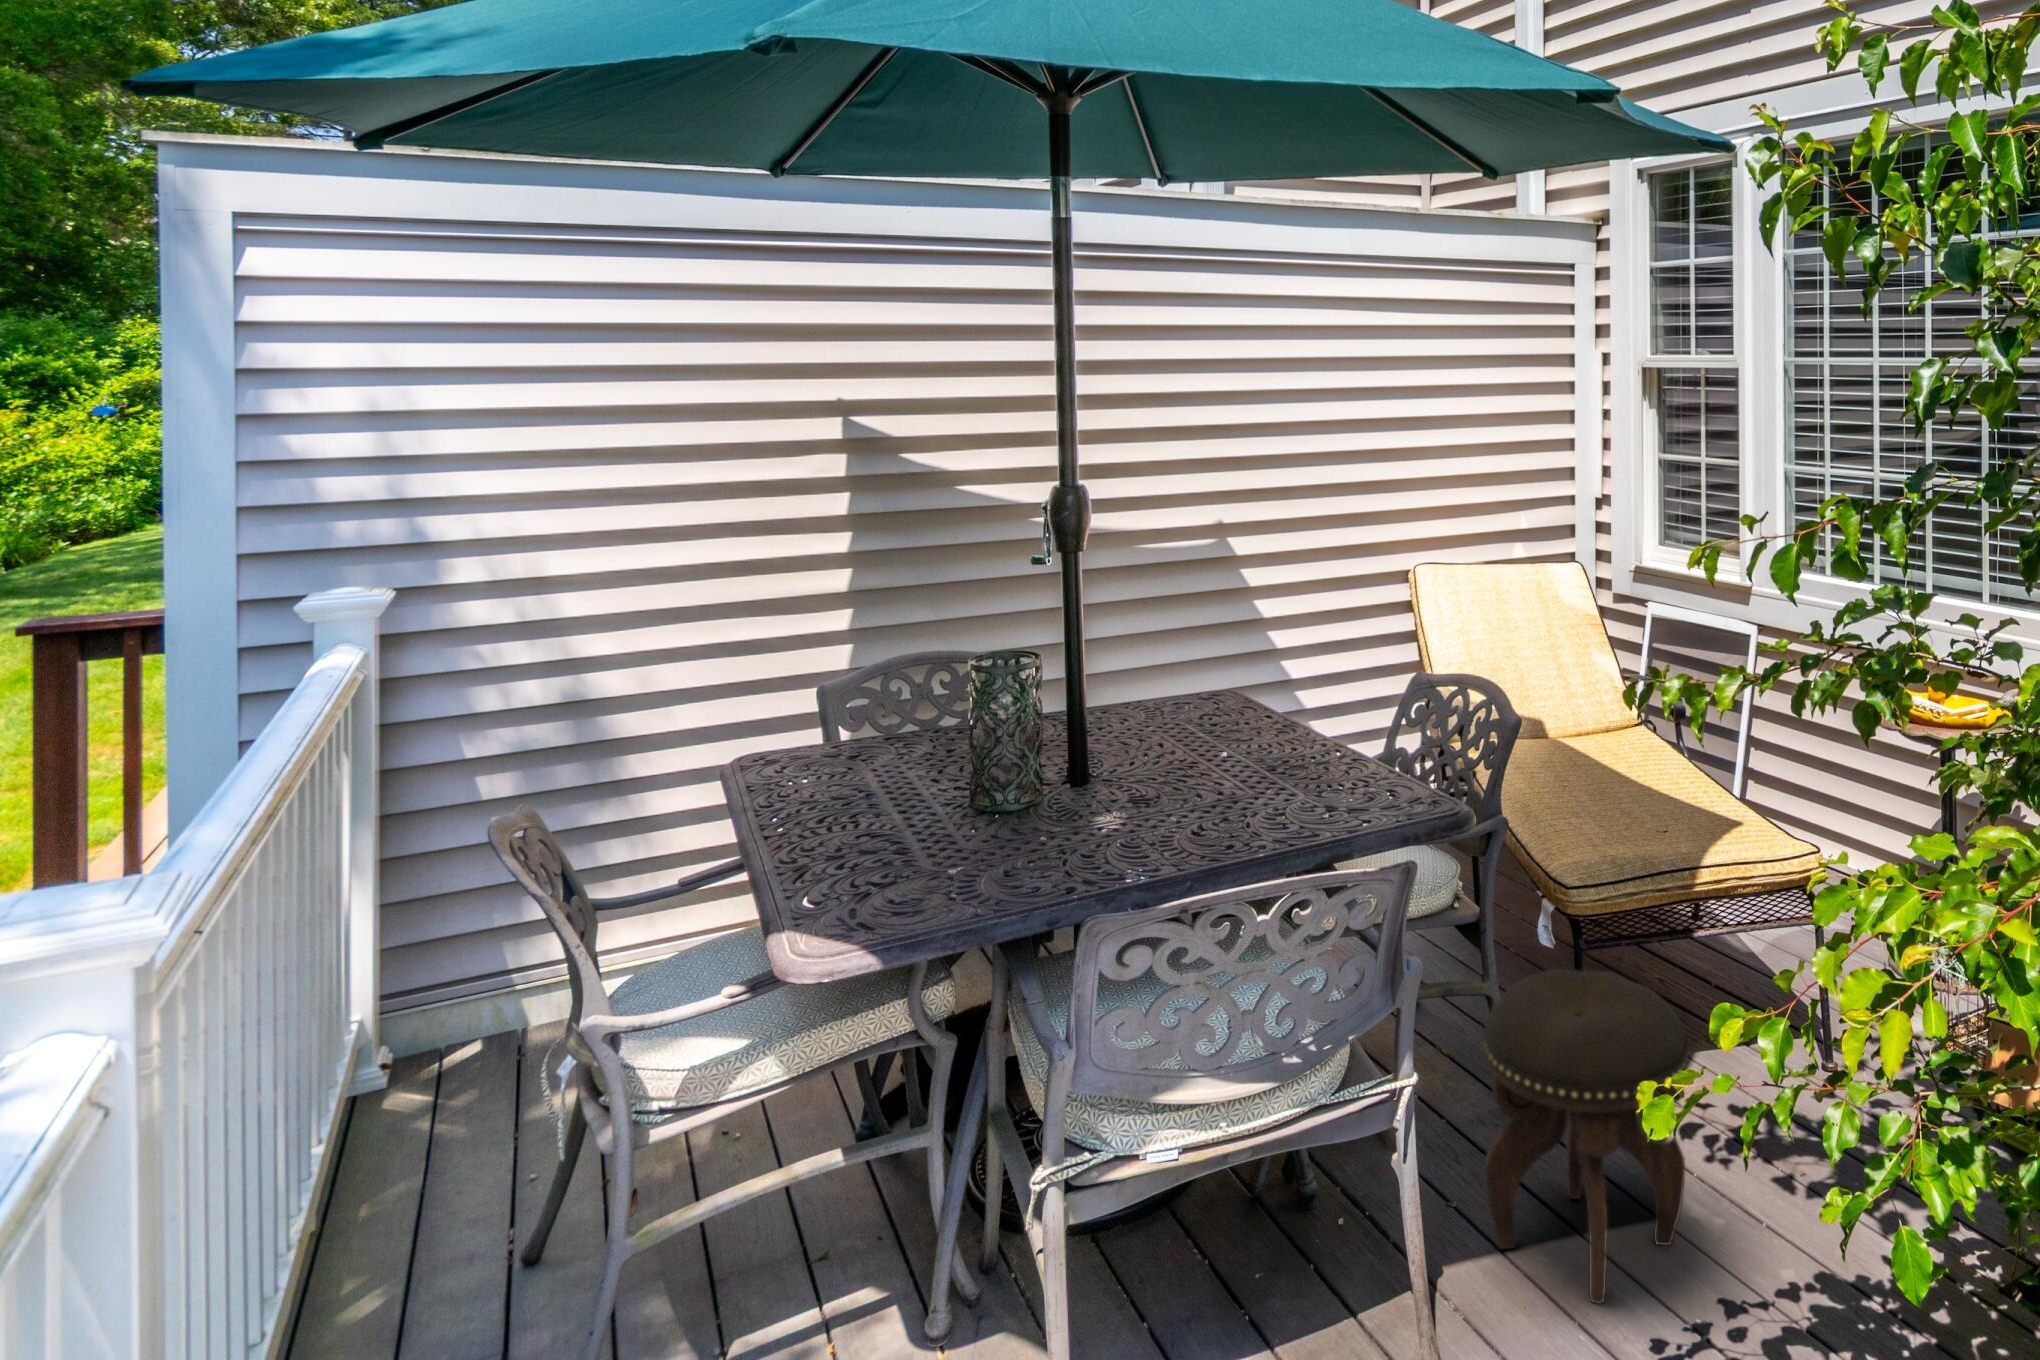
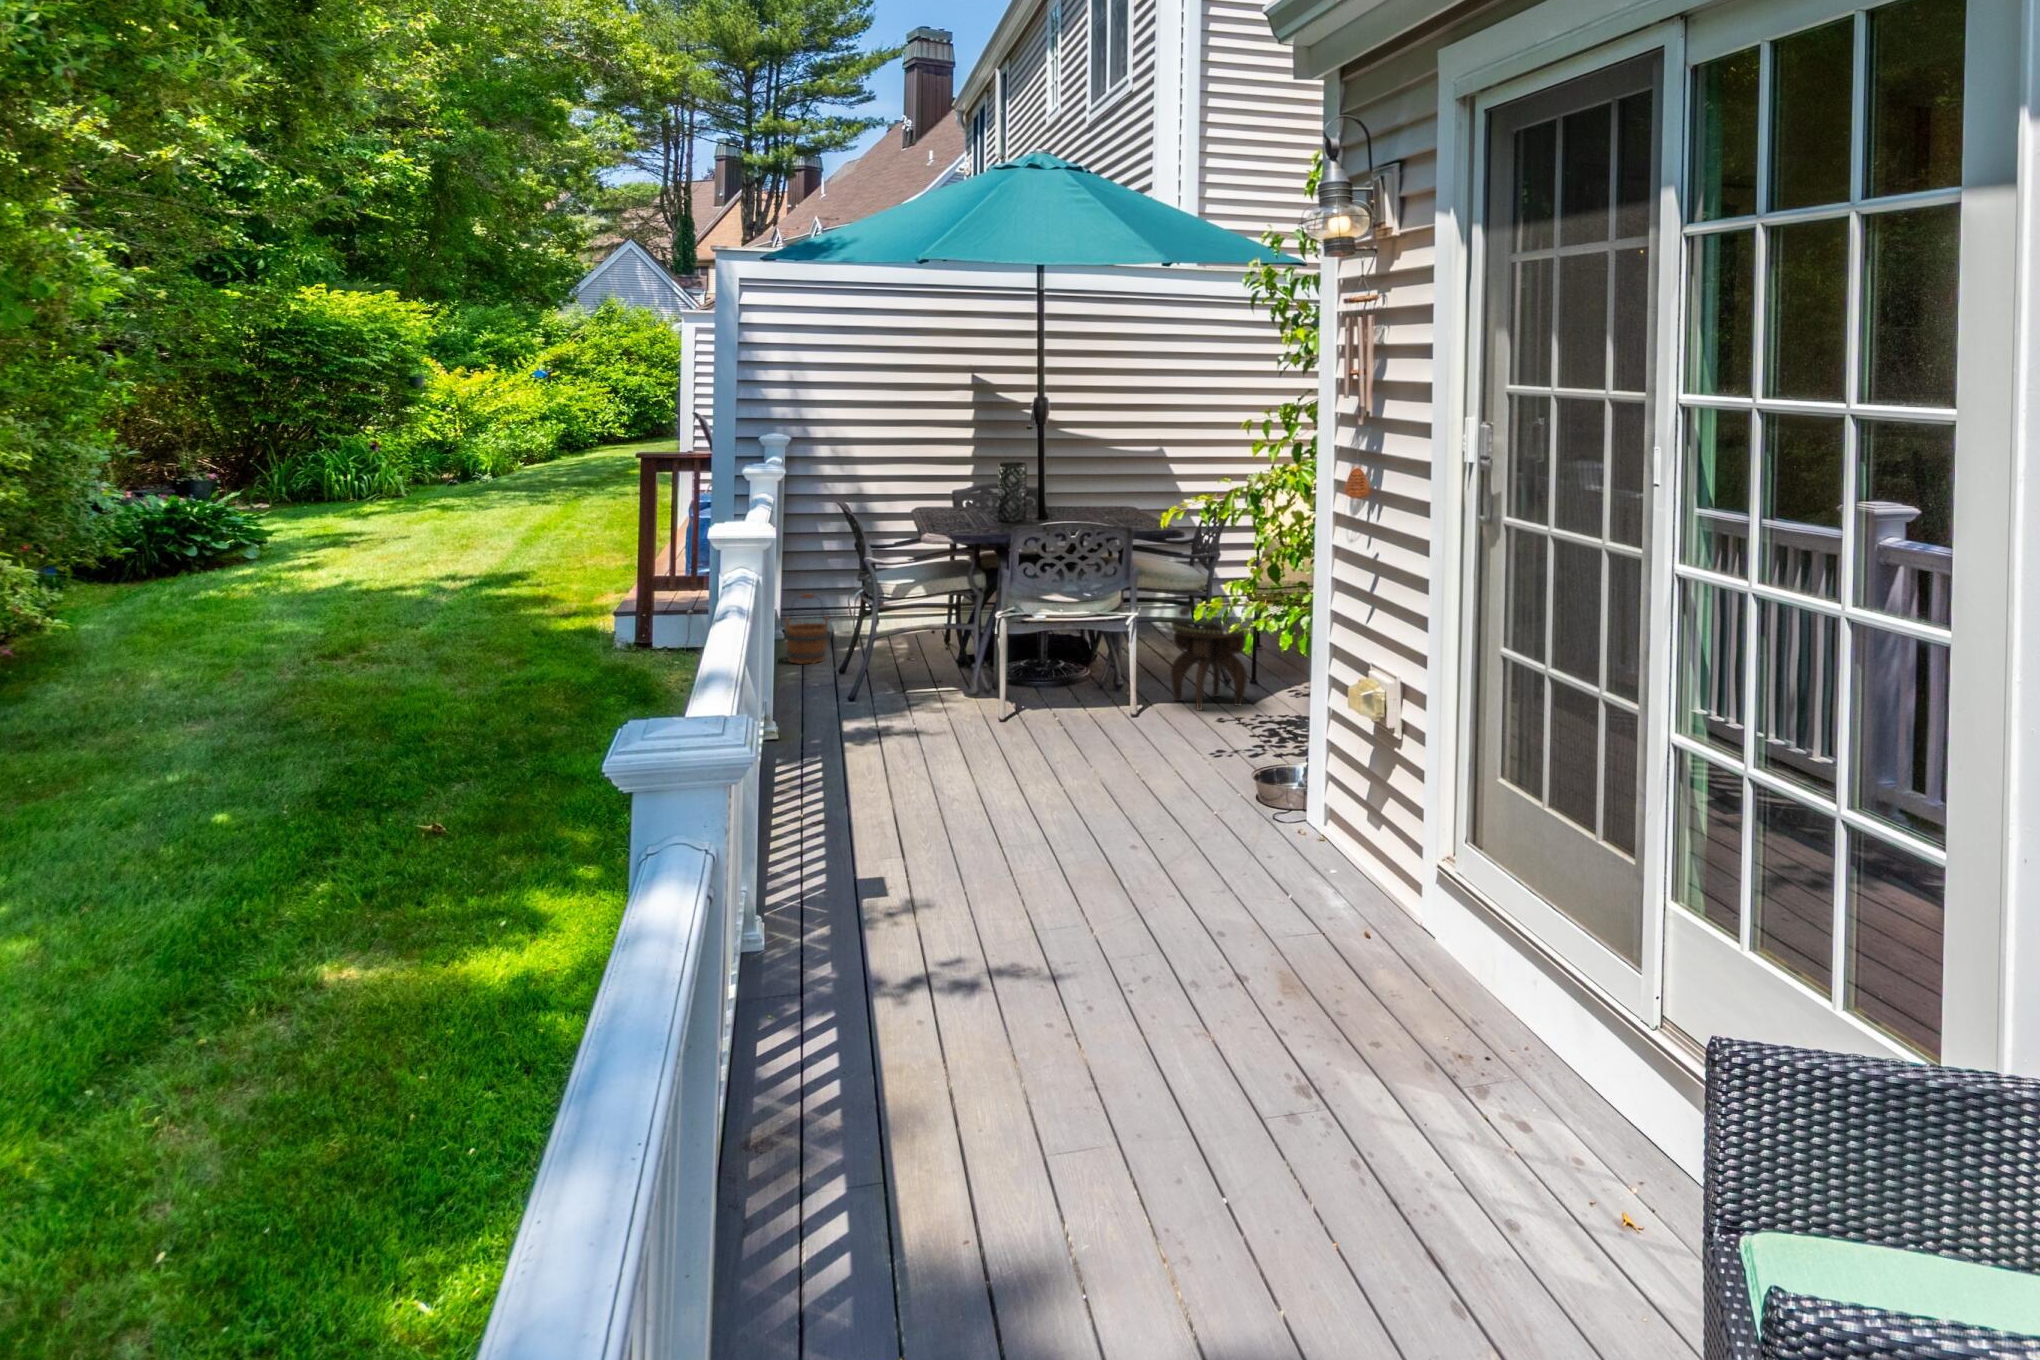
wooden bucket: none [349,1020,498,1231] -> present [785,594,829,664]

